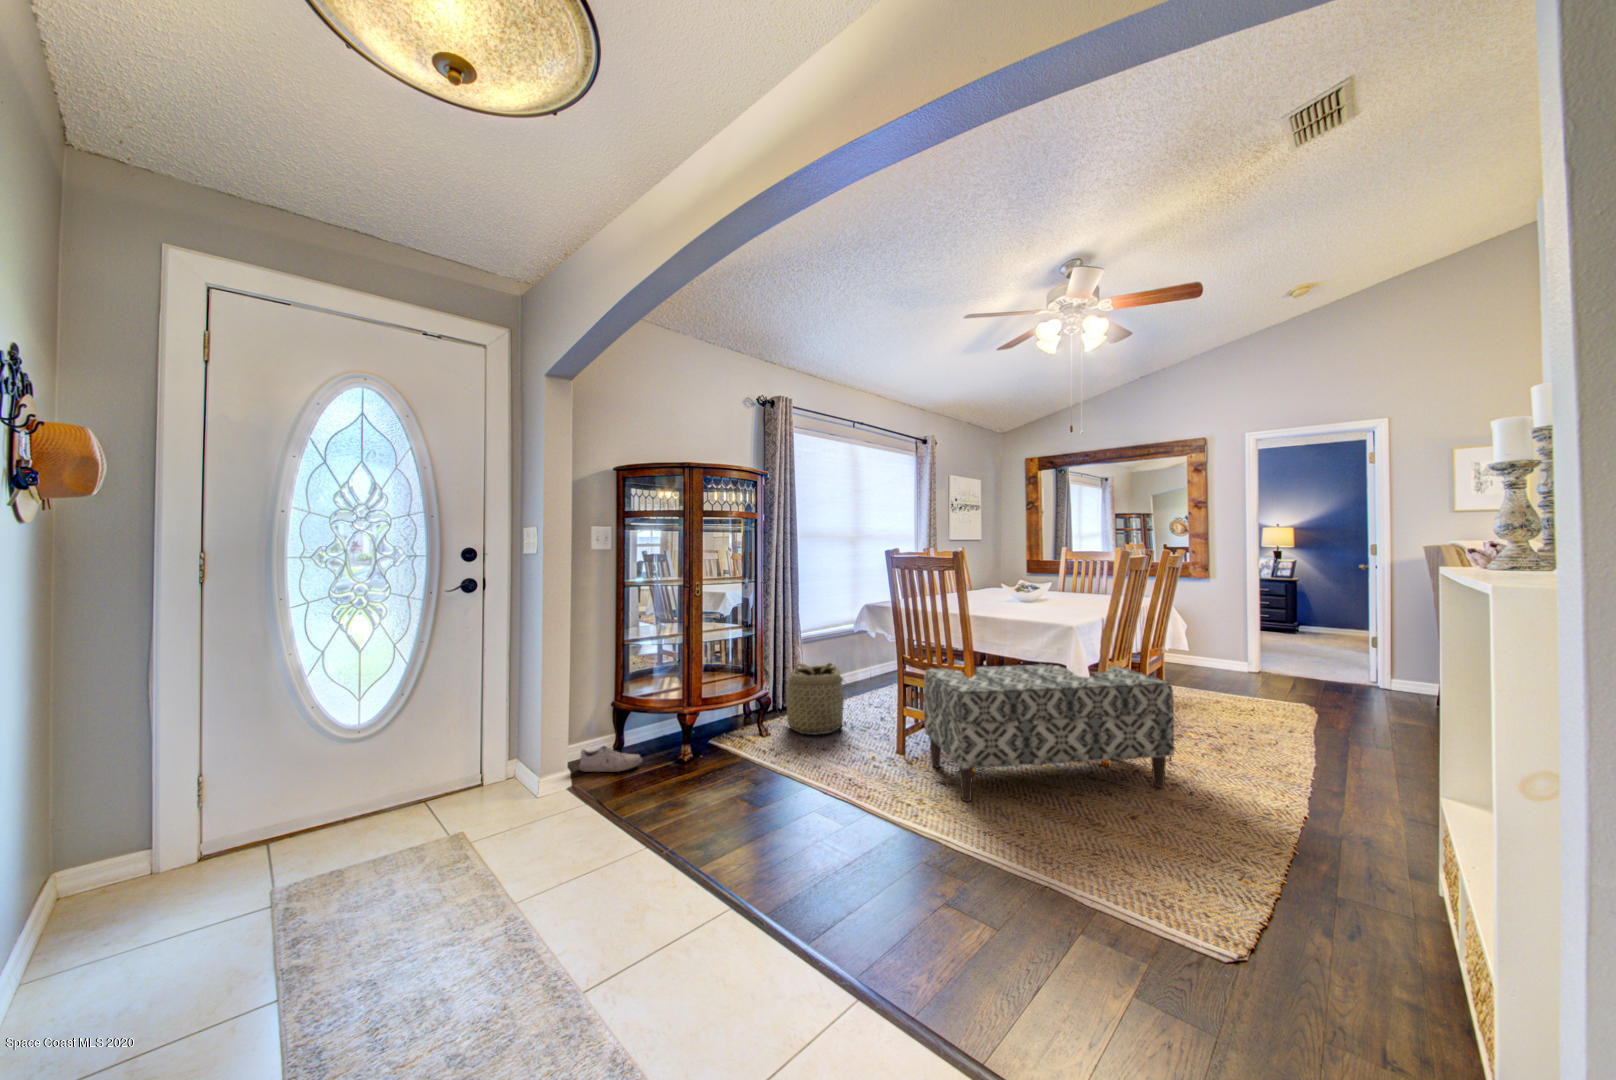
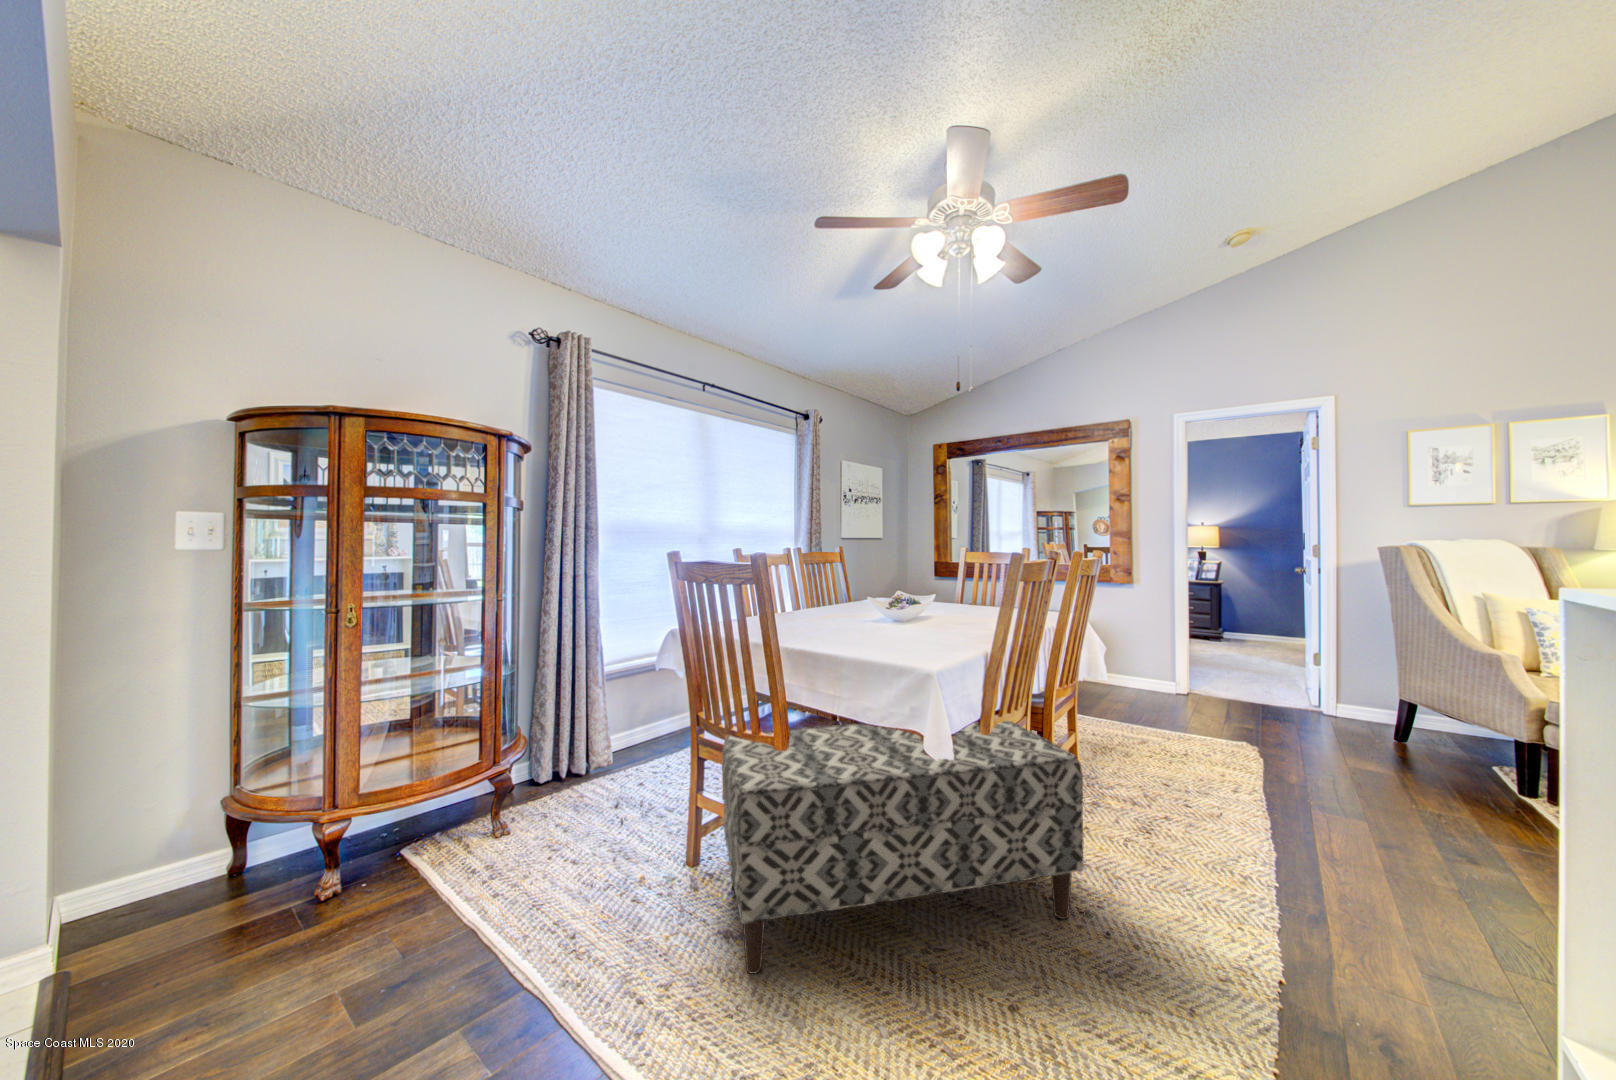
basket: present [787,663,844,734] -> none [540,714,645,825]
shoe: present [579,746,642,772] -> none [117,882,246,933]

